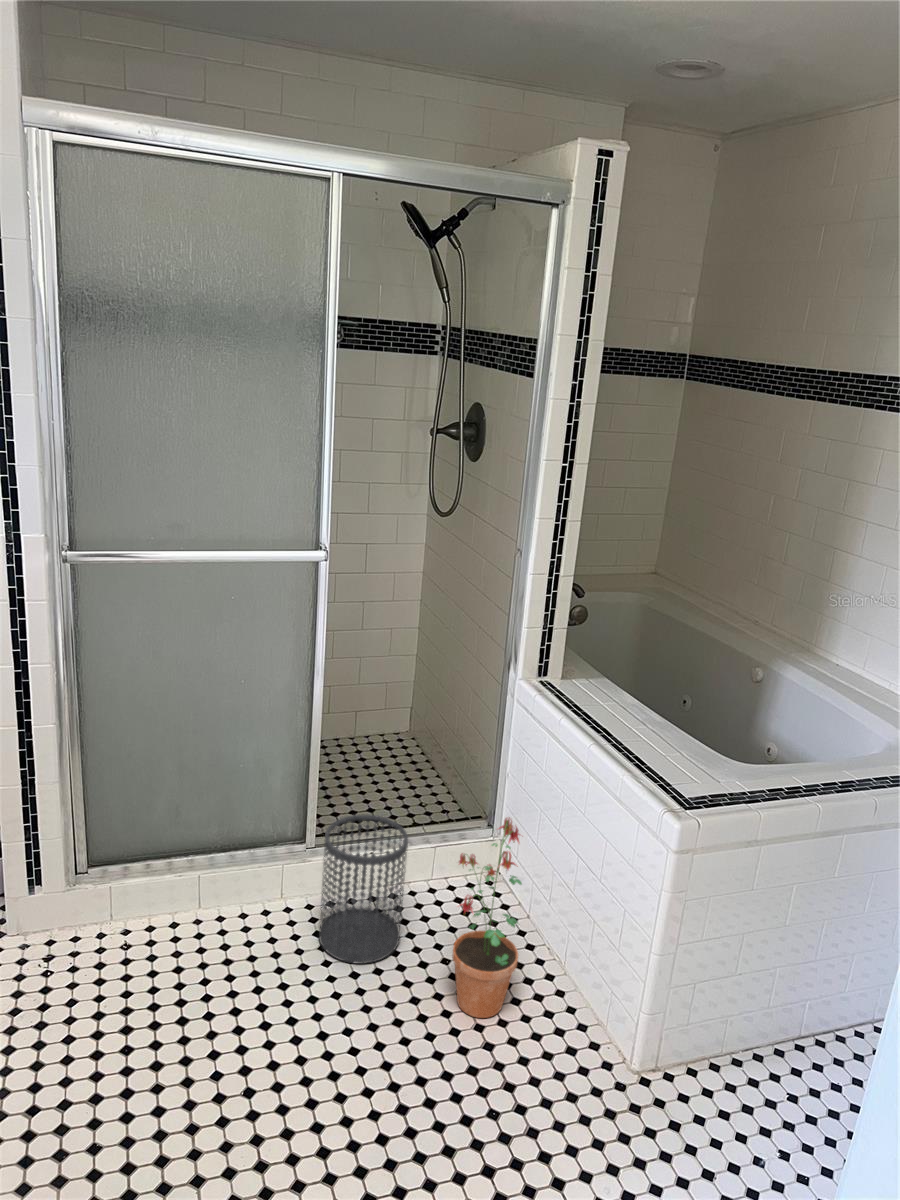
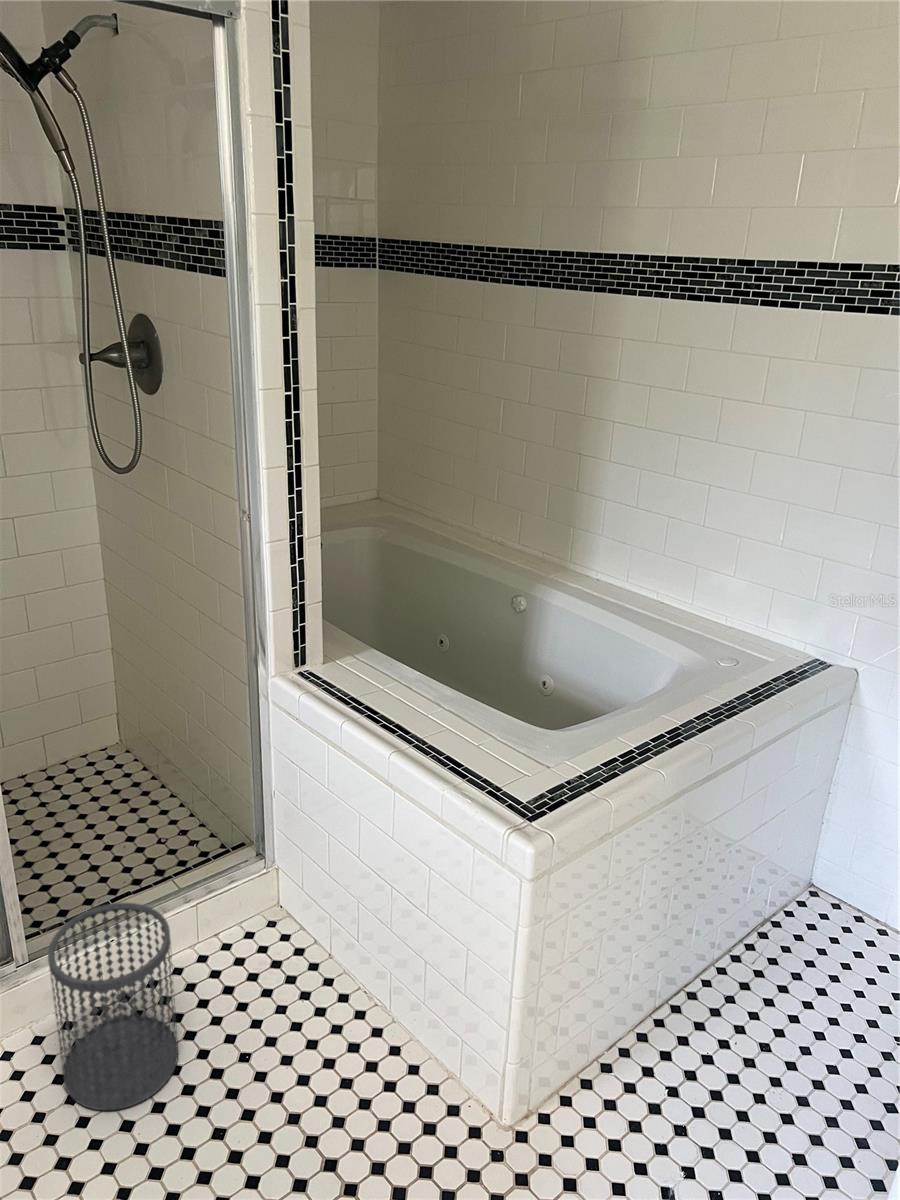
potted plant: present [453,817,522,1018] -> none [244,873,349,1129]

